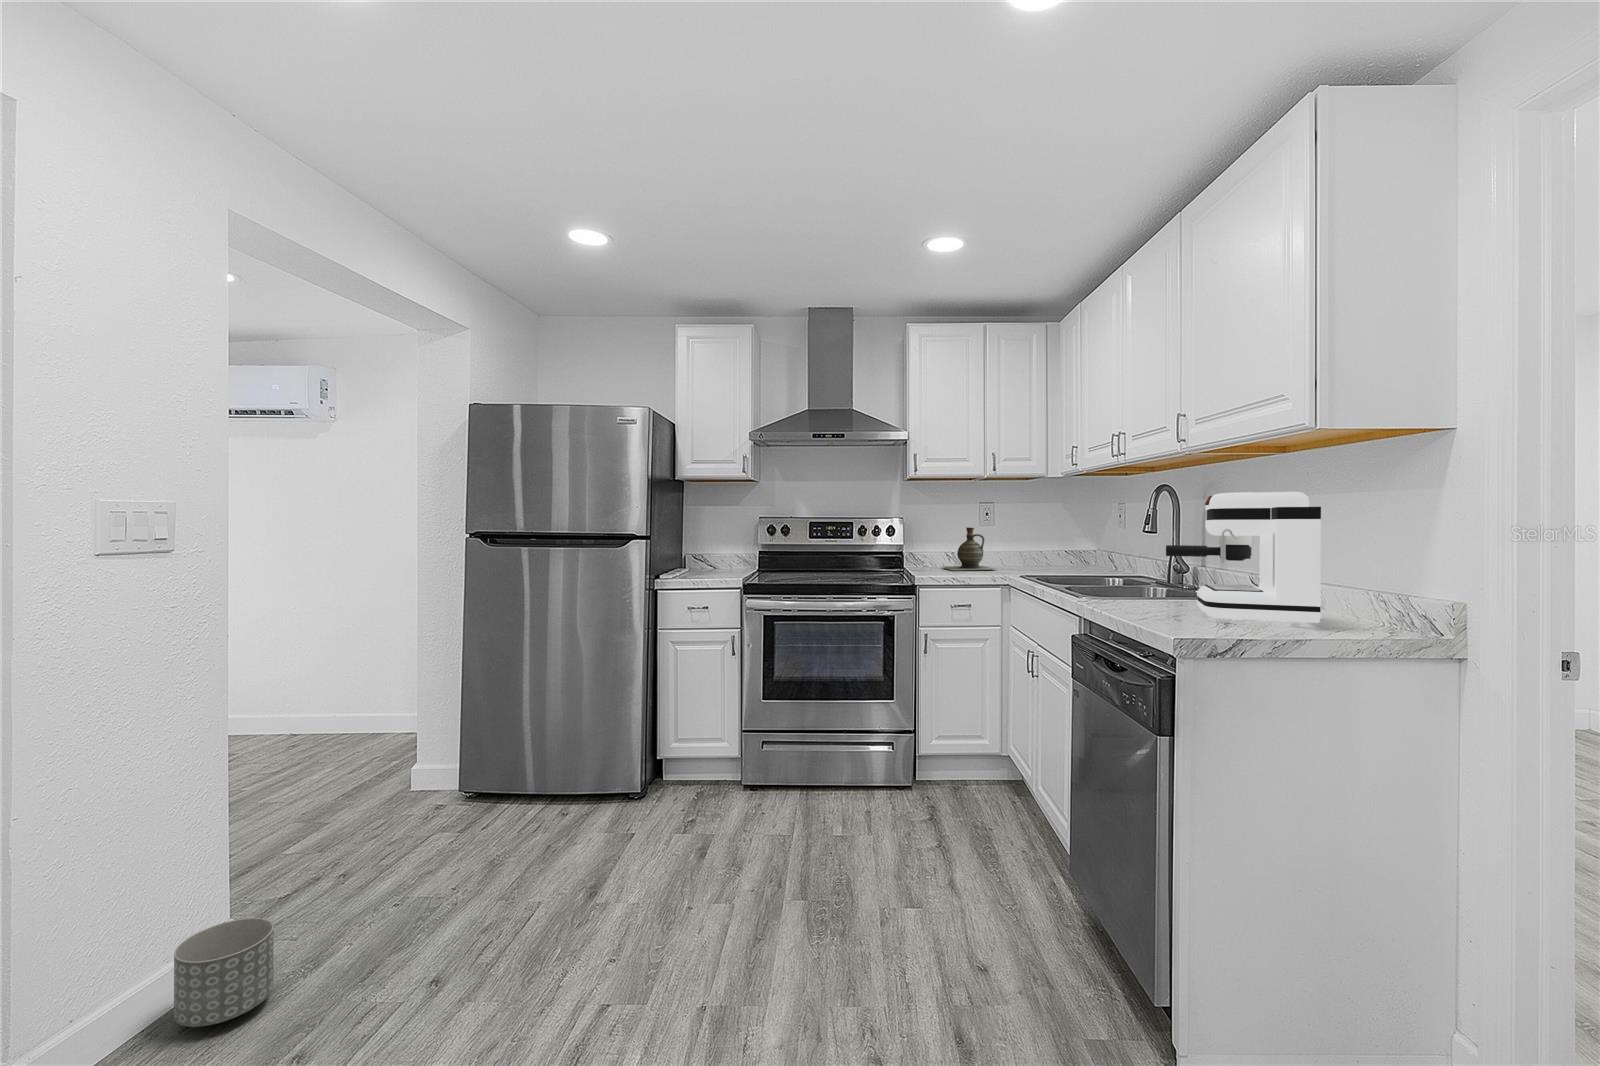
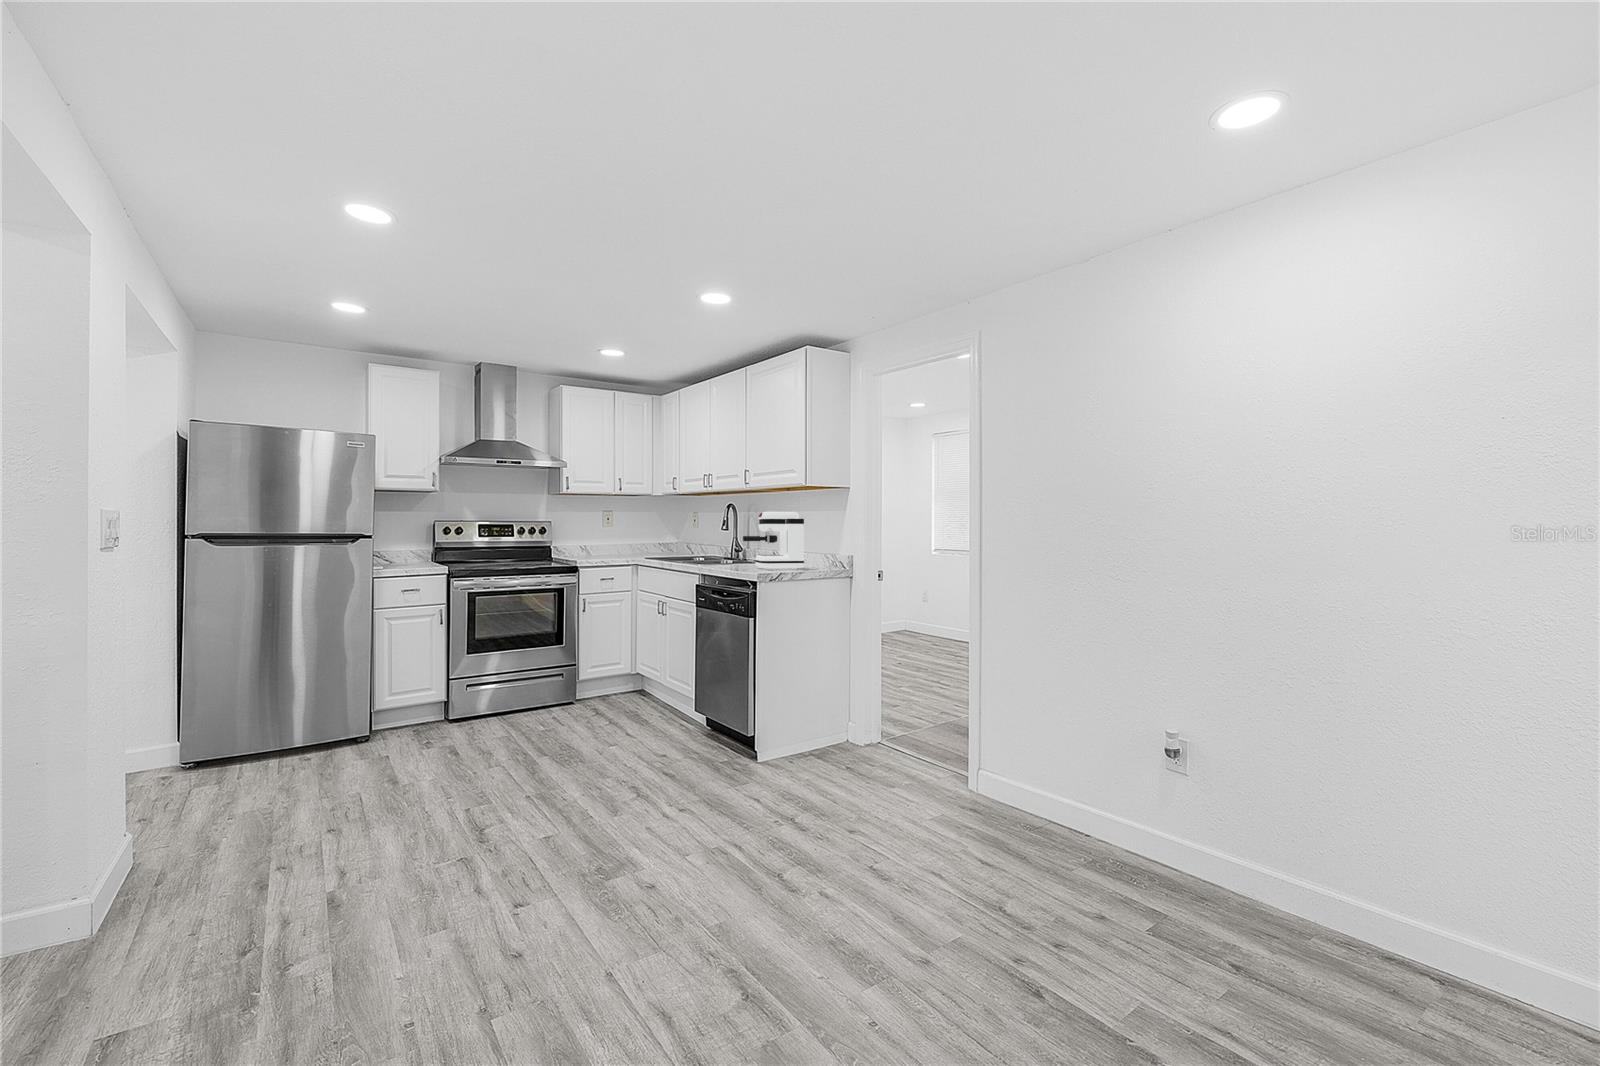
ceramic jug: present [941,527,996,570] -> none [575,528,619,558]
planter: present [174,918,274,1027] -> none [121,821,202,896]

